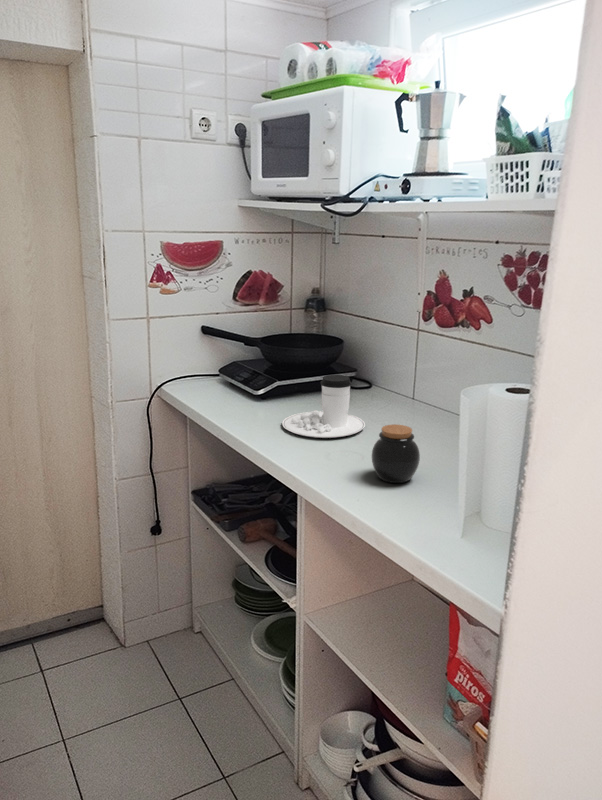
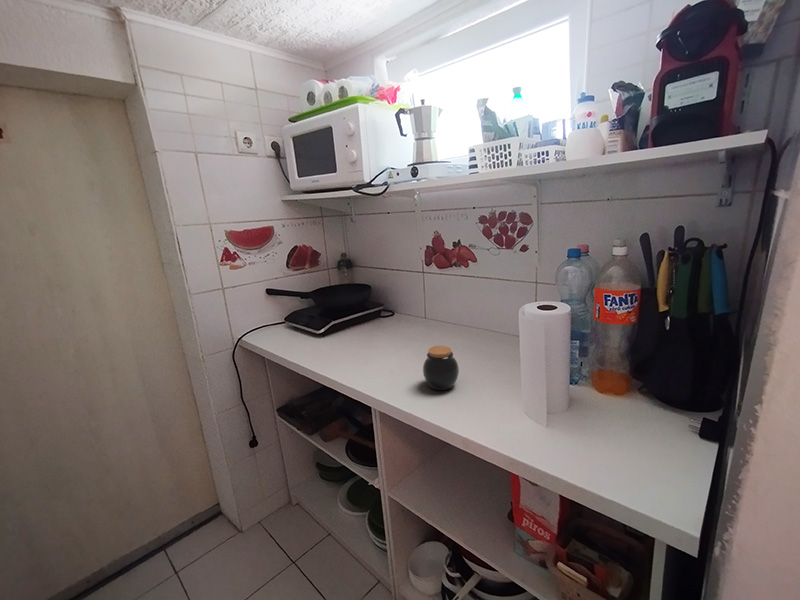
coffee cup: present [282,375,365,438] -> none [343,312,403,361]

